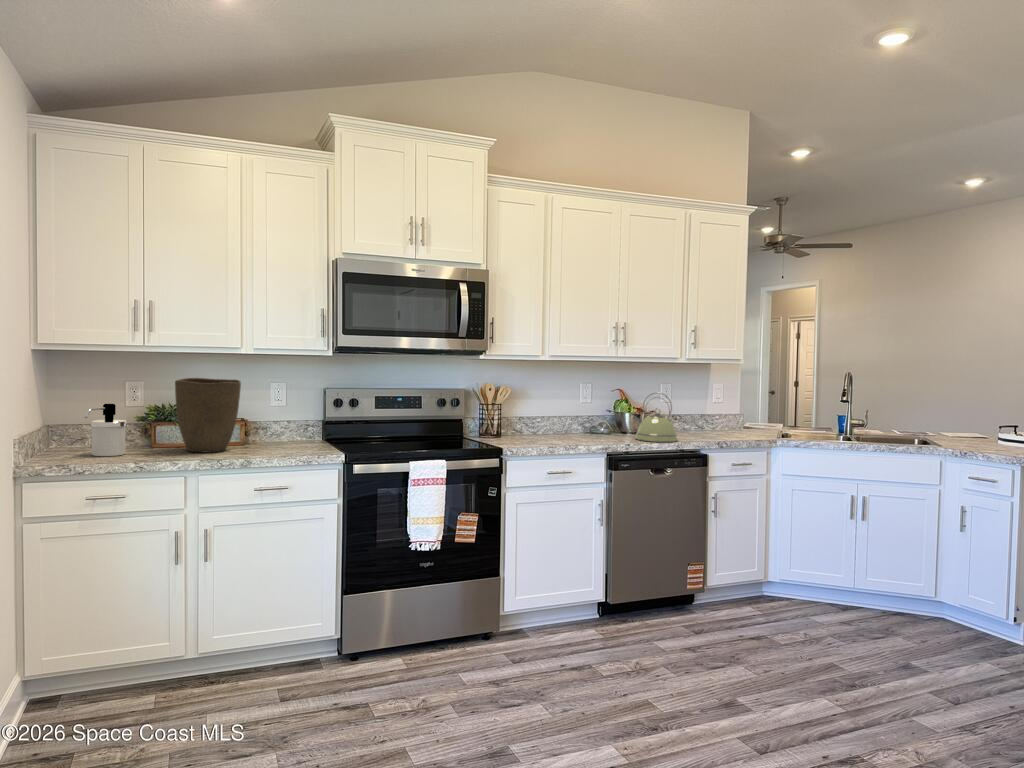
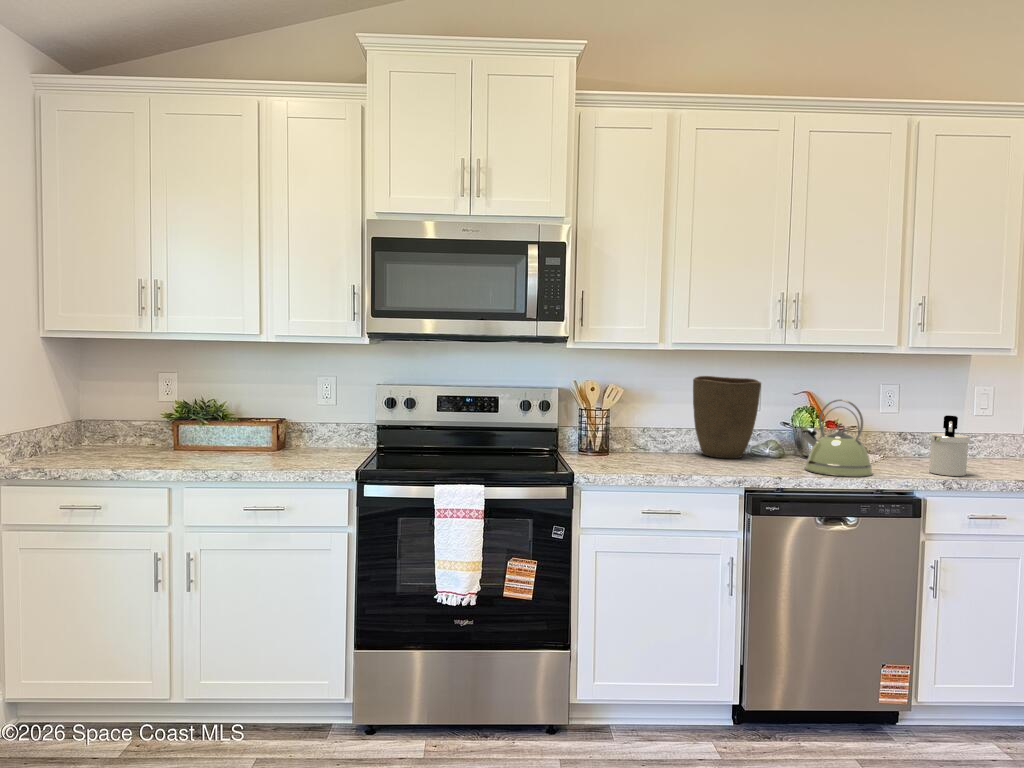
vase: present [175,378,241,452] -> present [693,376,761,458]
soap dispenser: present [85,404,127,456] -> present [929,415,970,476]

